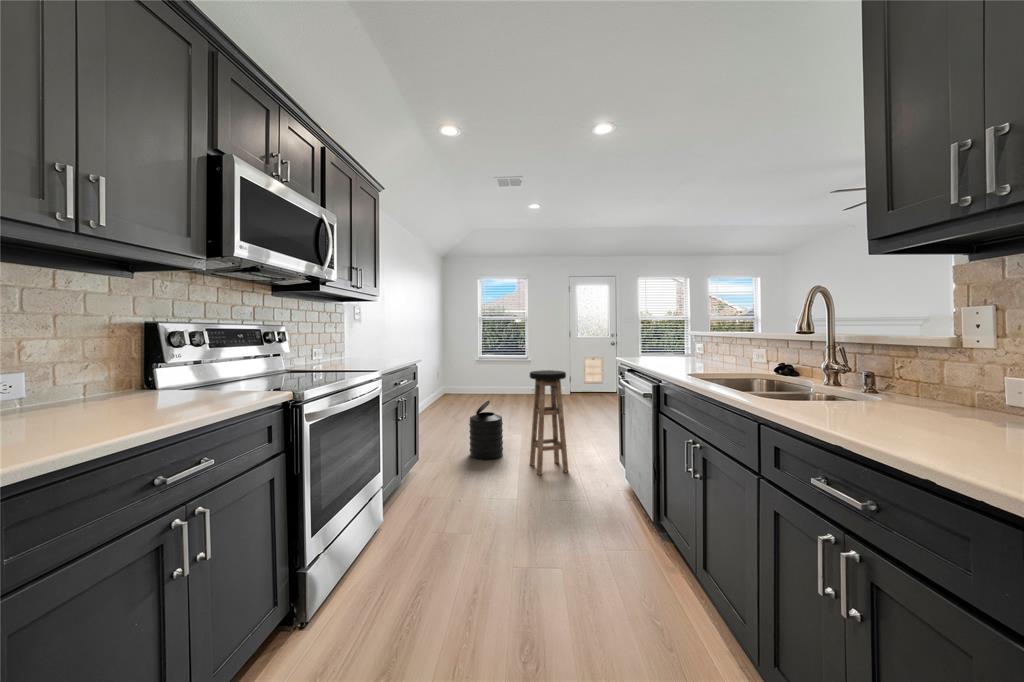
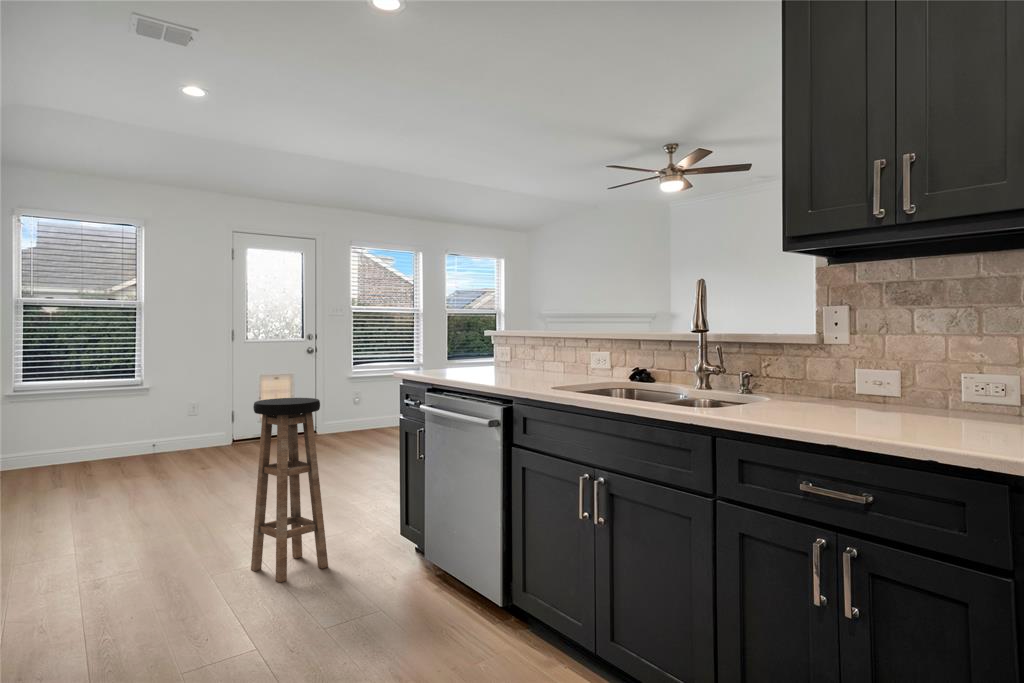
trash can: present [469,401,503,460] -> none [111,465,186,583]

